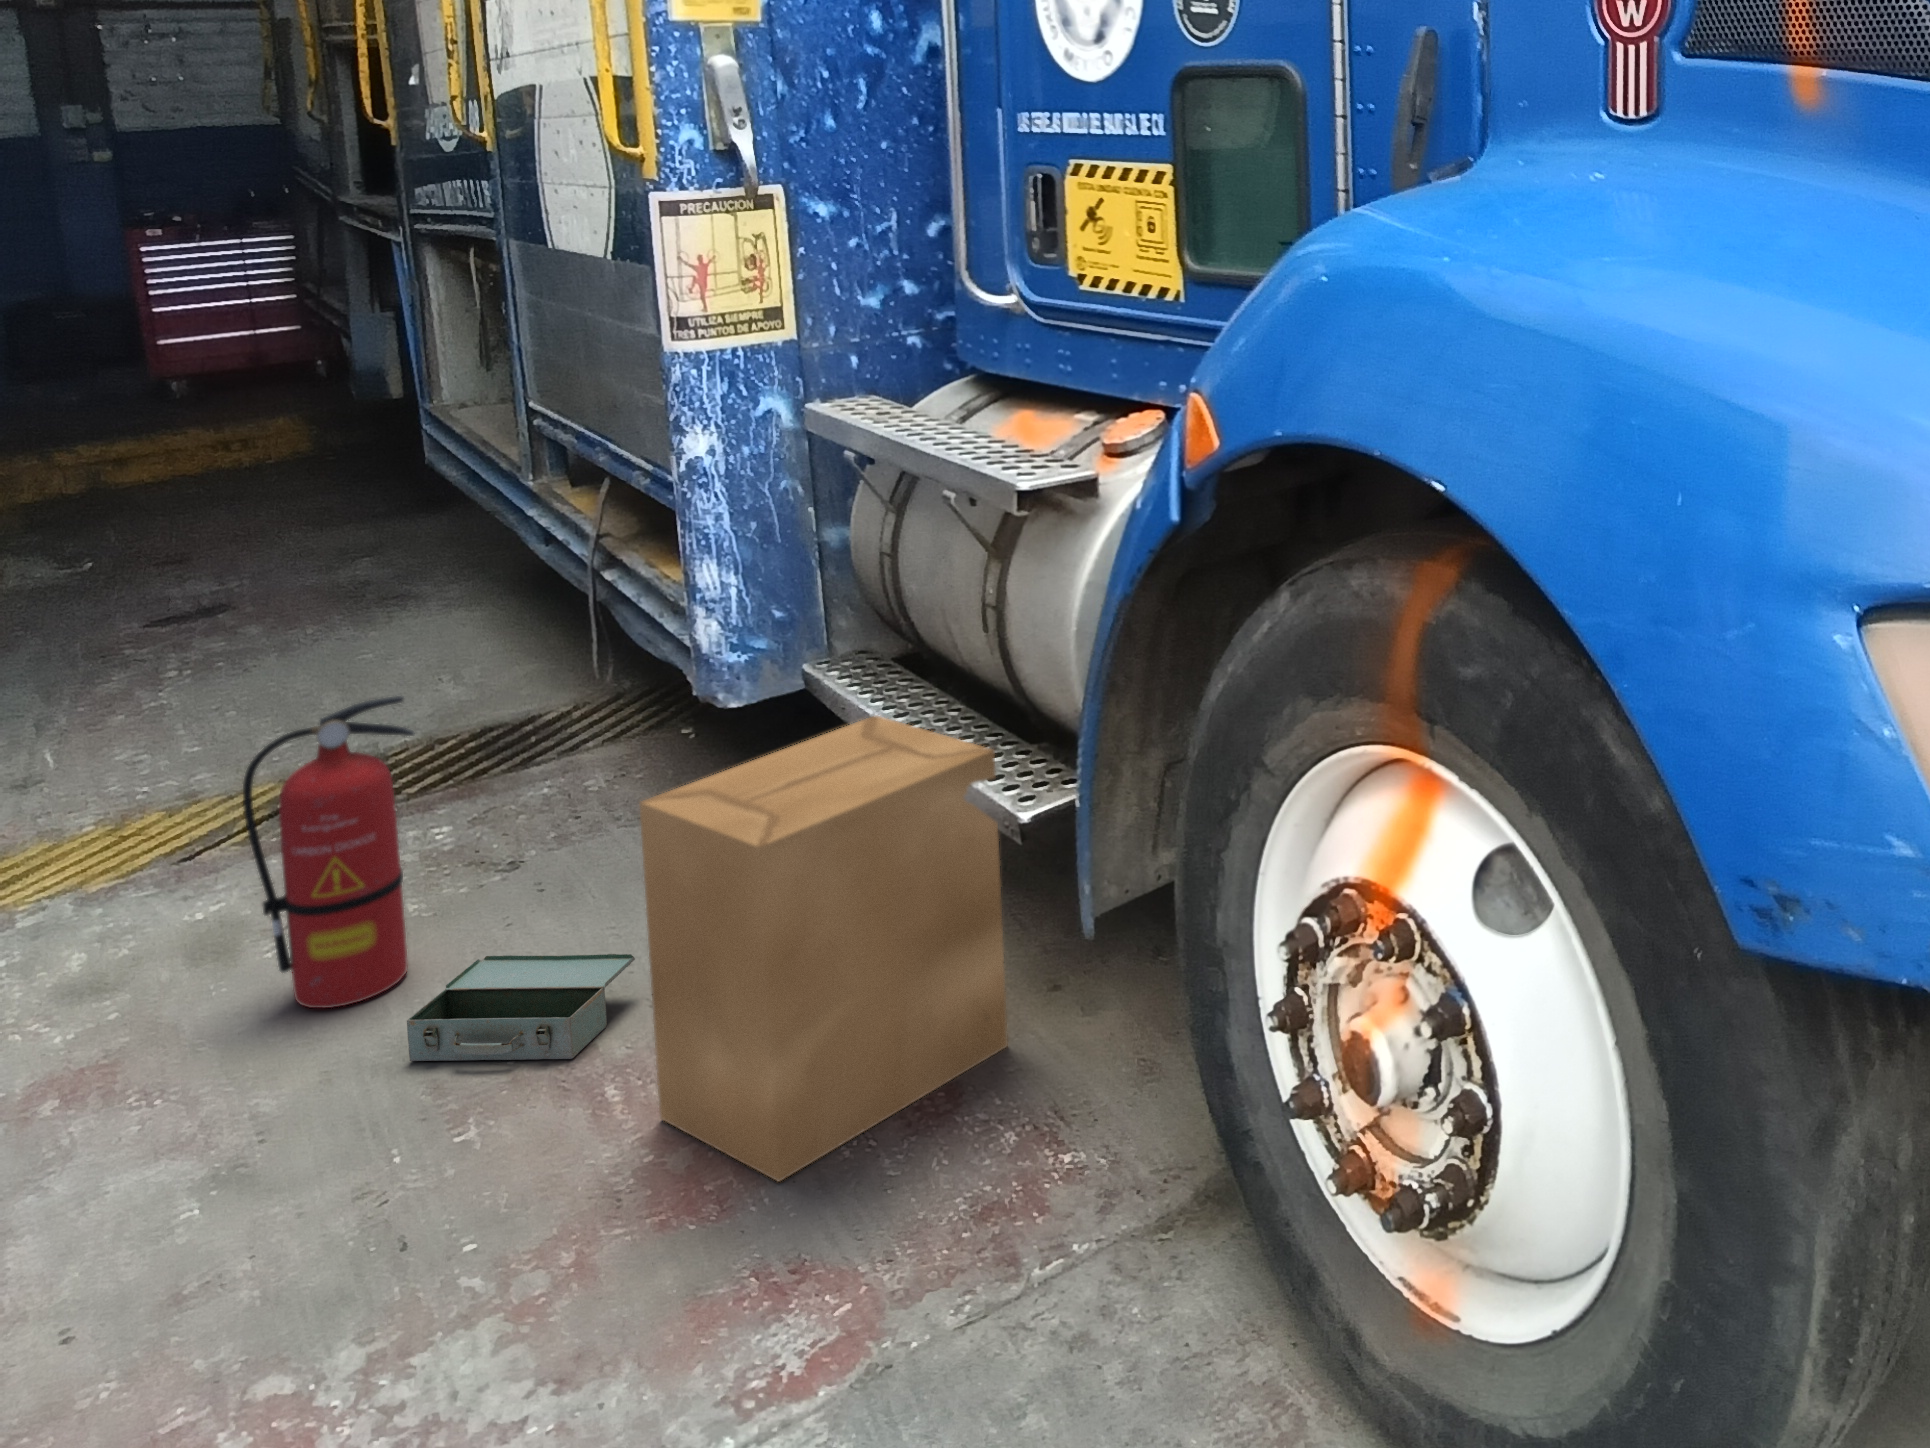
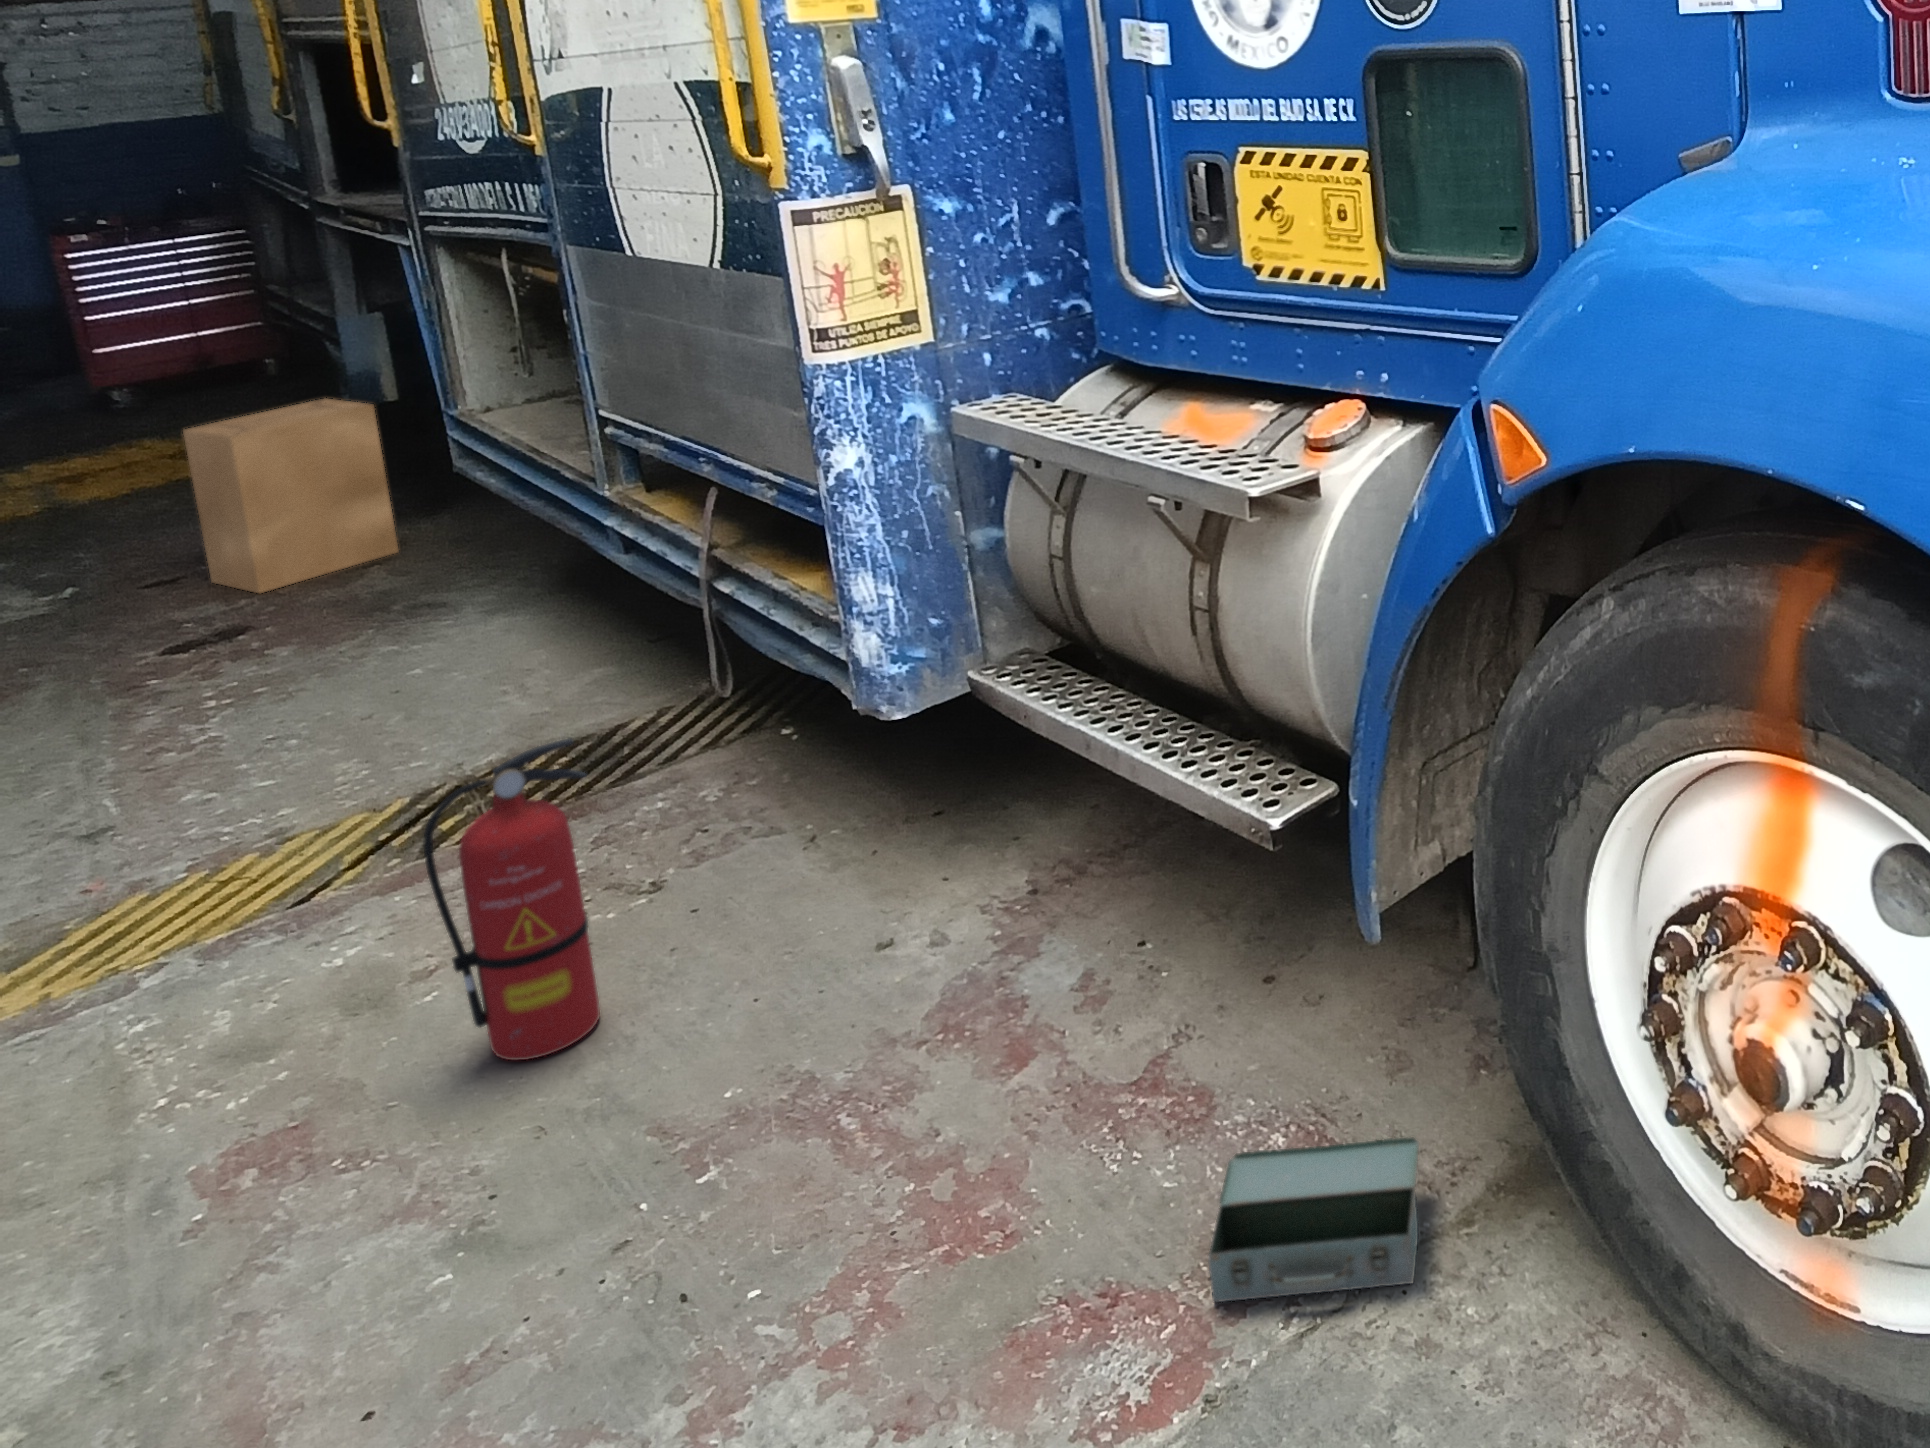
cardboard box: present [639,716,1008,1181] -> present [183,399,398,593]
toolbox: present [407,954,635,1061] -> present [1208,1138,1419,1302]

